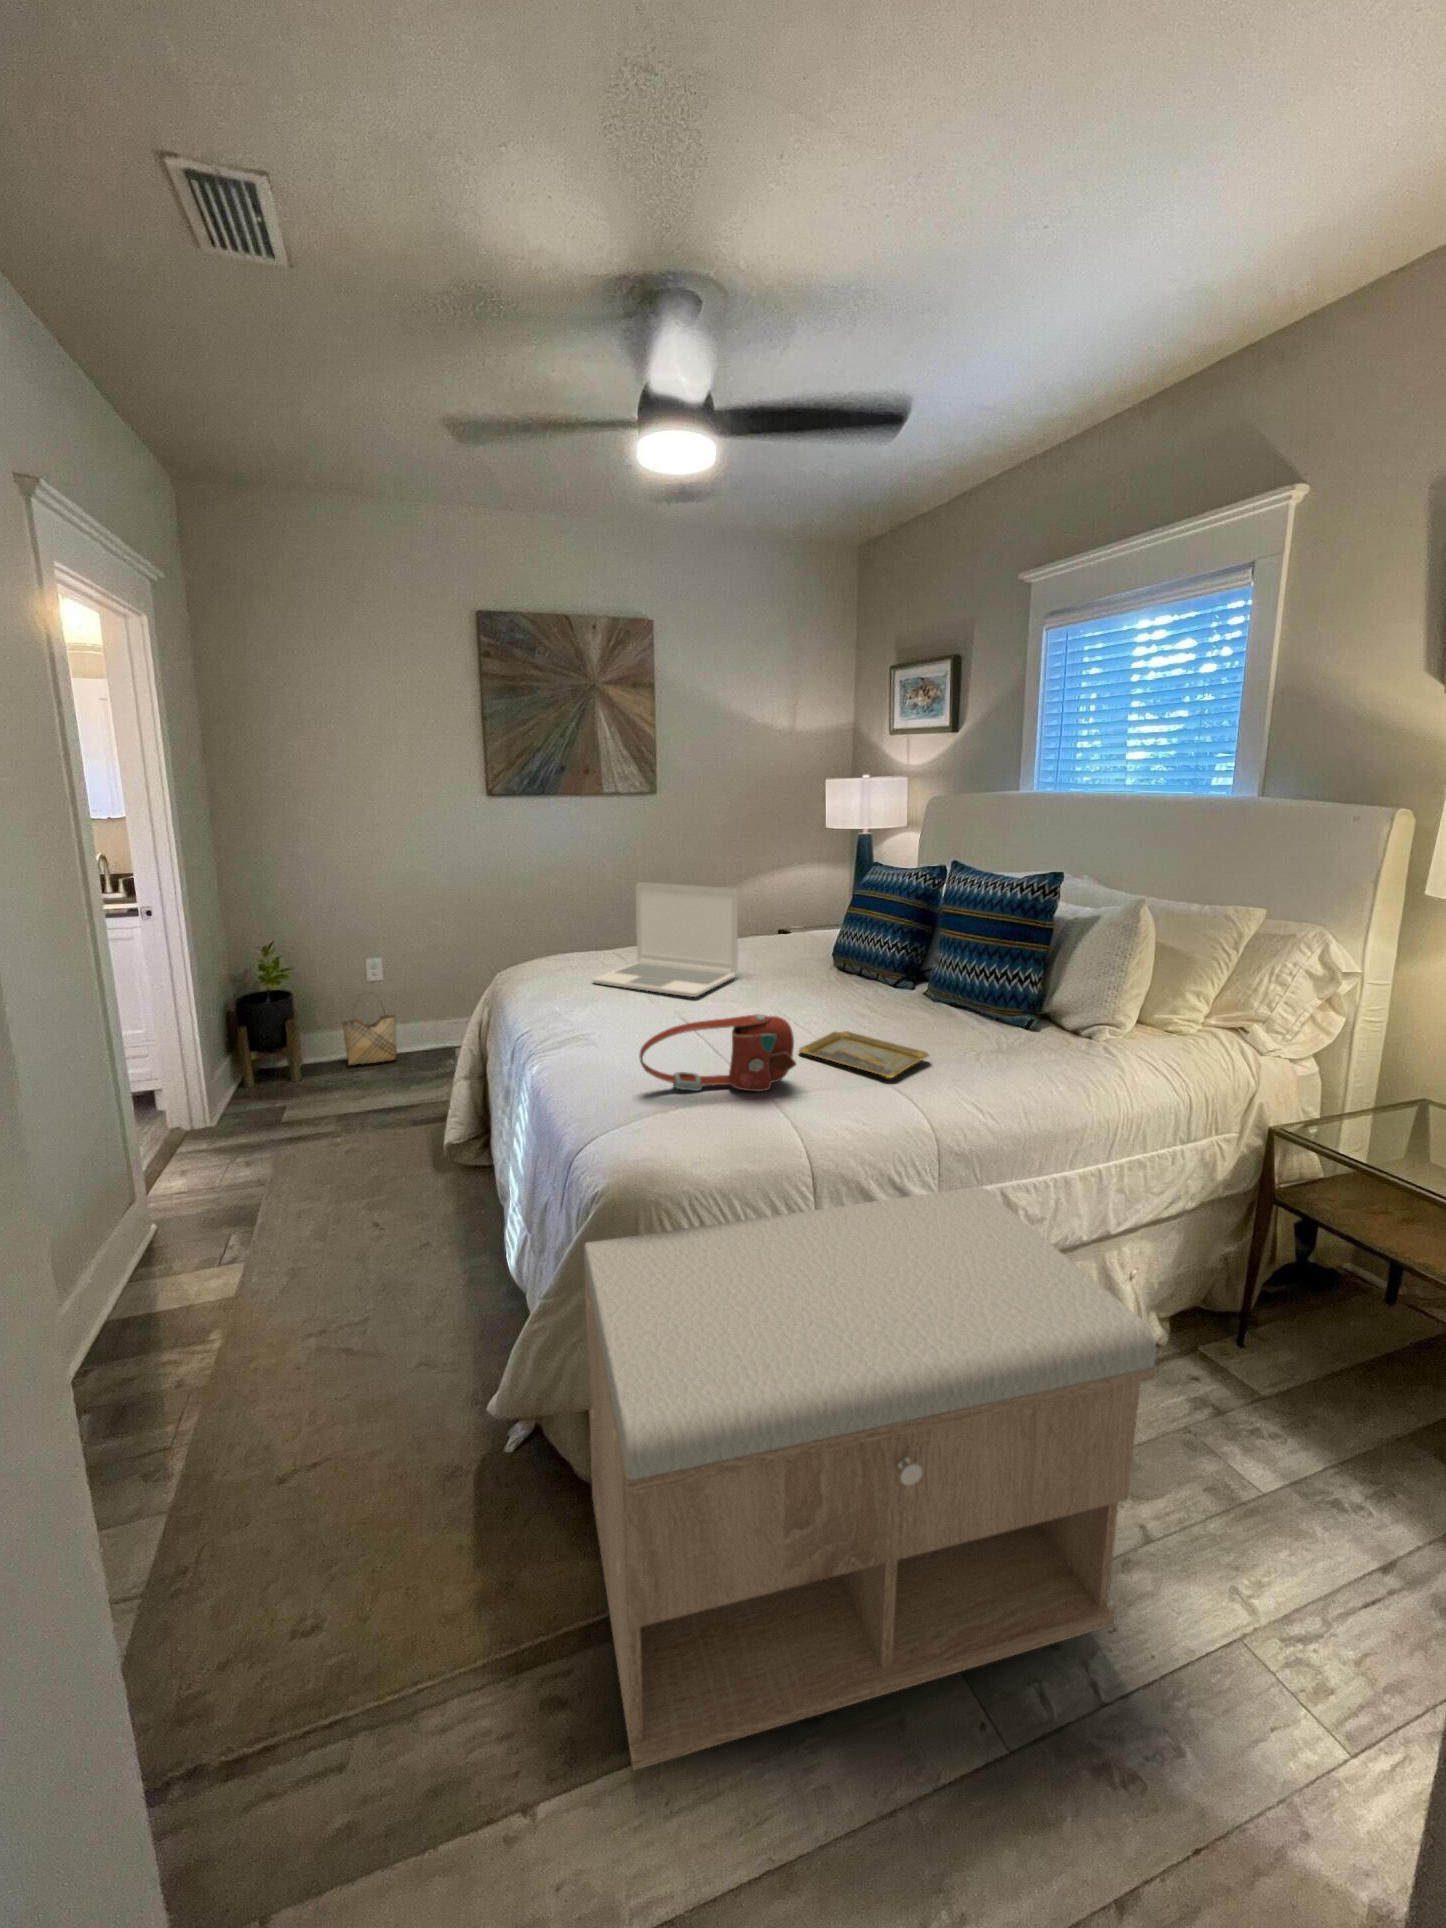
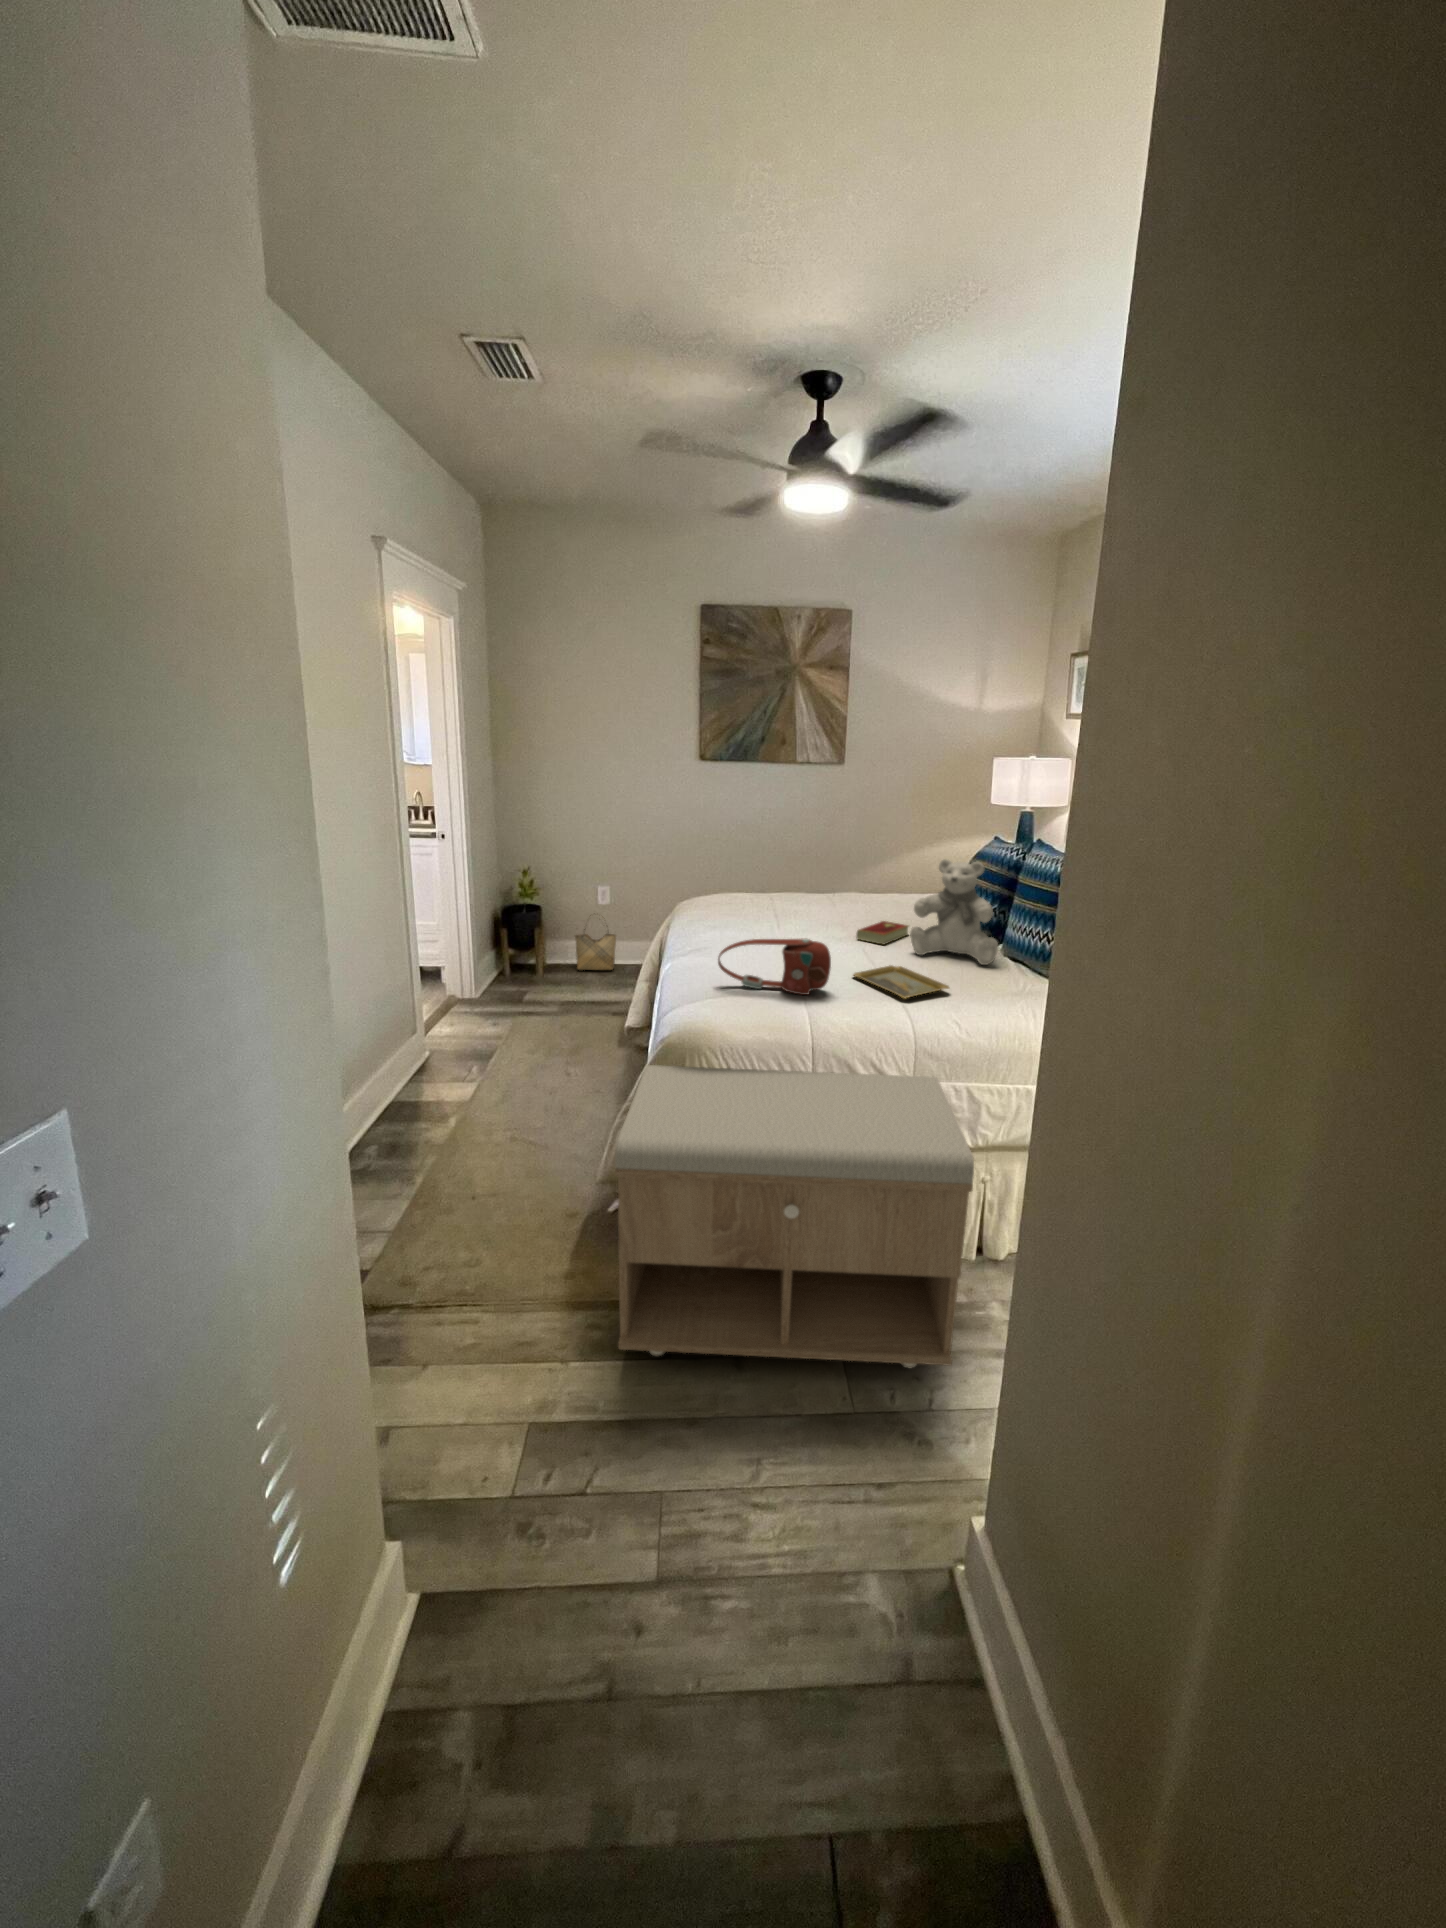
laptop: present [593,882,738,997] -> none [736,839,856,932]
teddy bear: none [833,892,945,1016] -> present [910,859,998,965]
hardcover book: none [760,972,813,1003] -> present [856,921,908,945]

